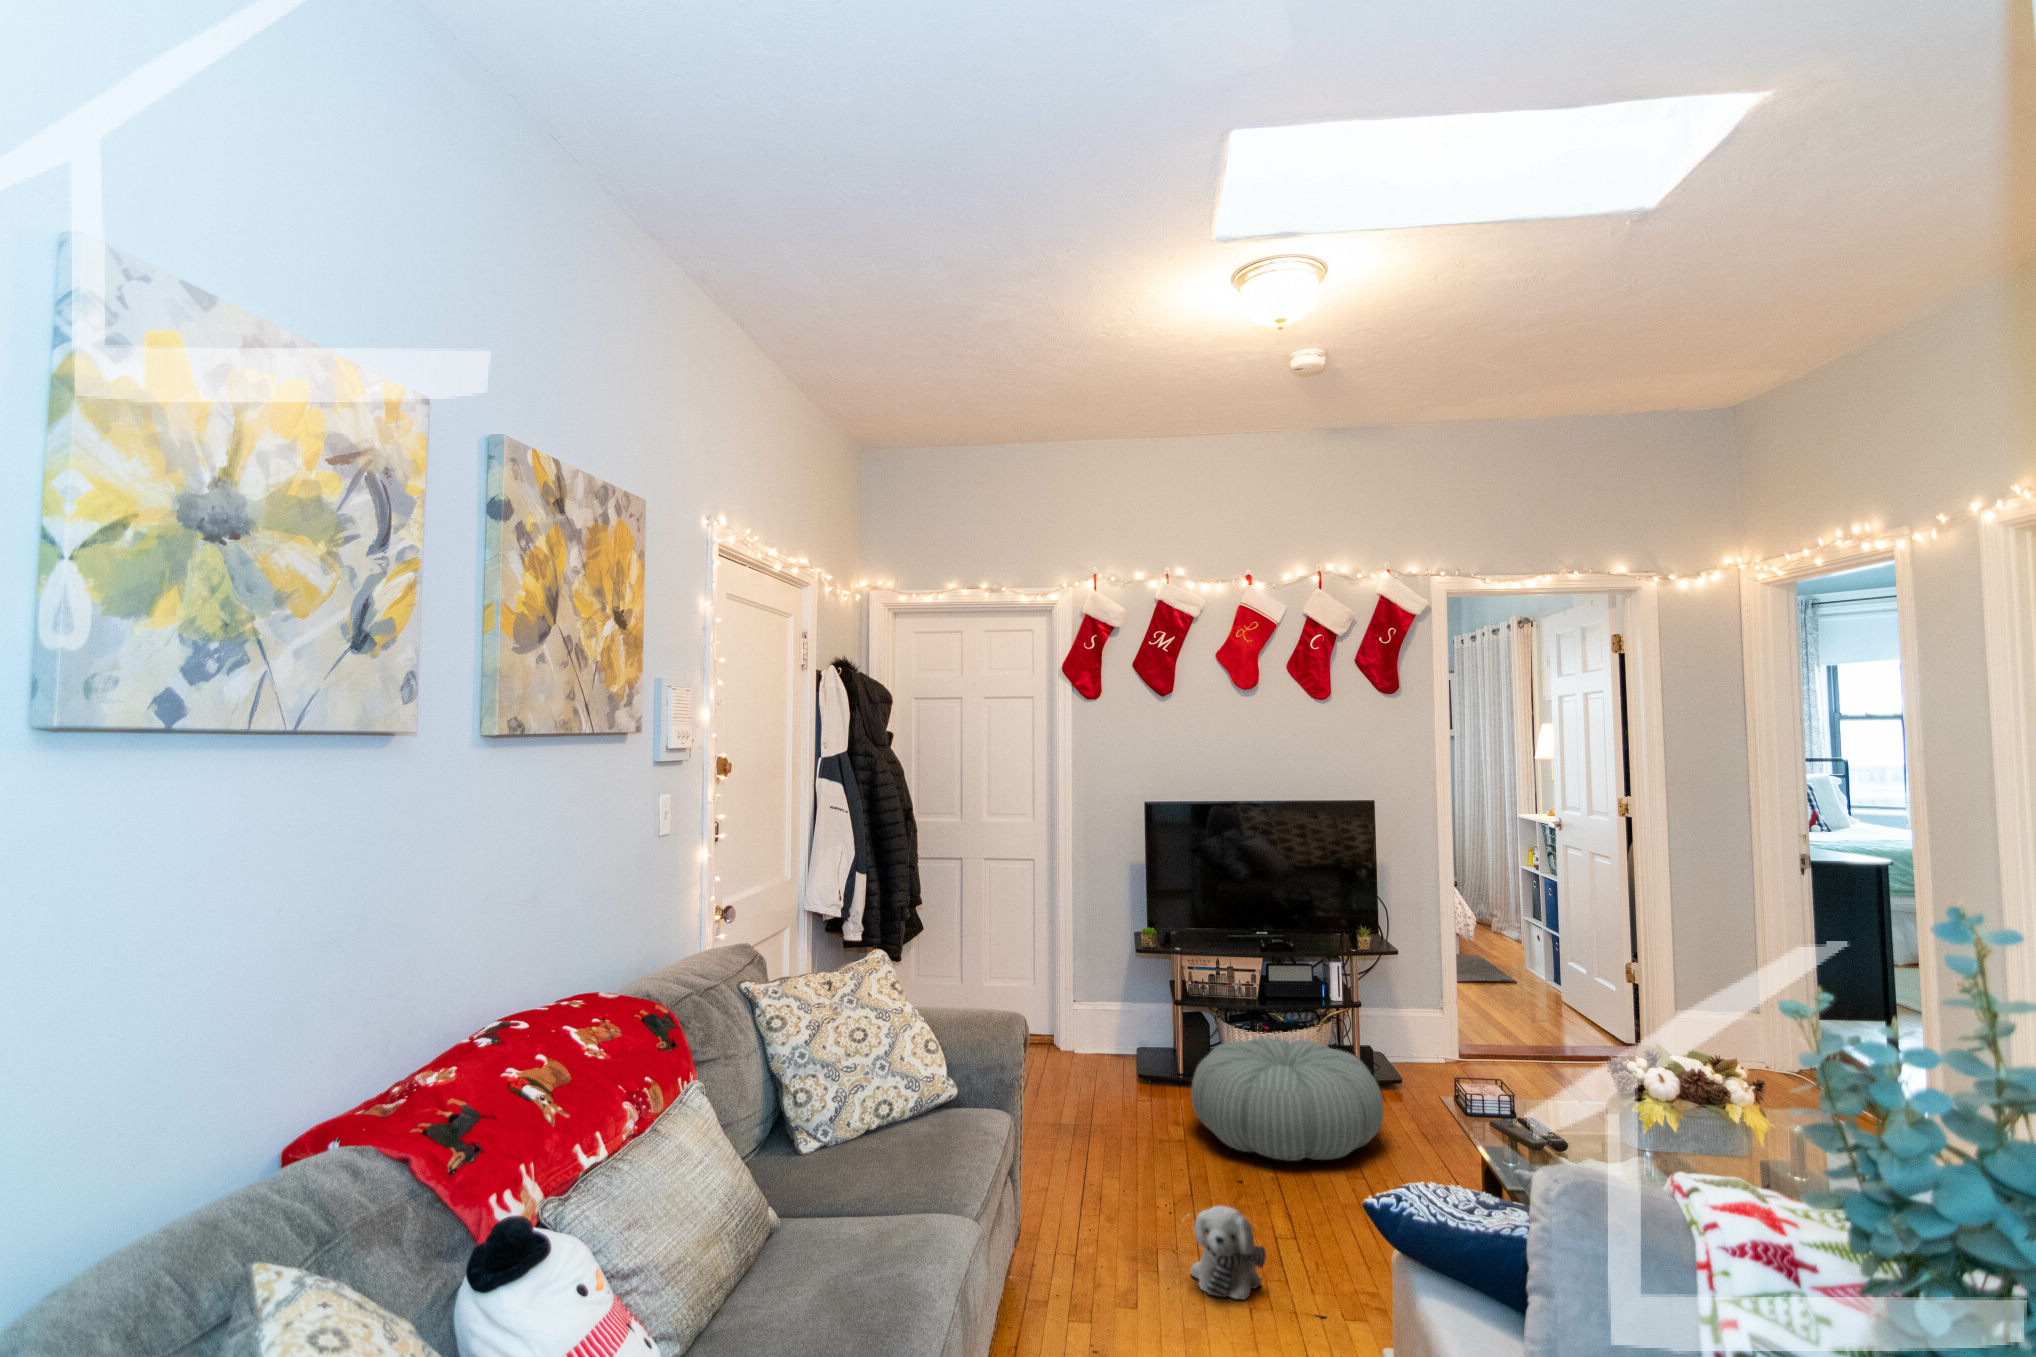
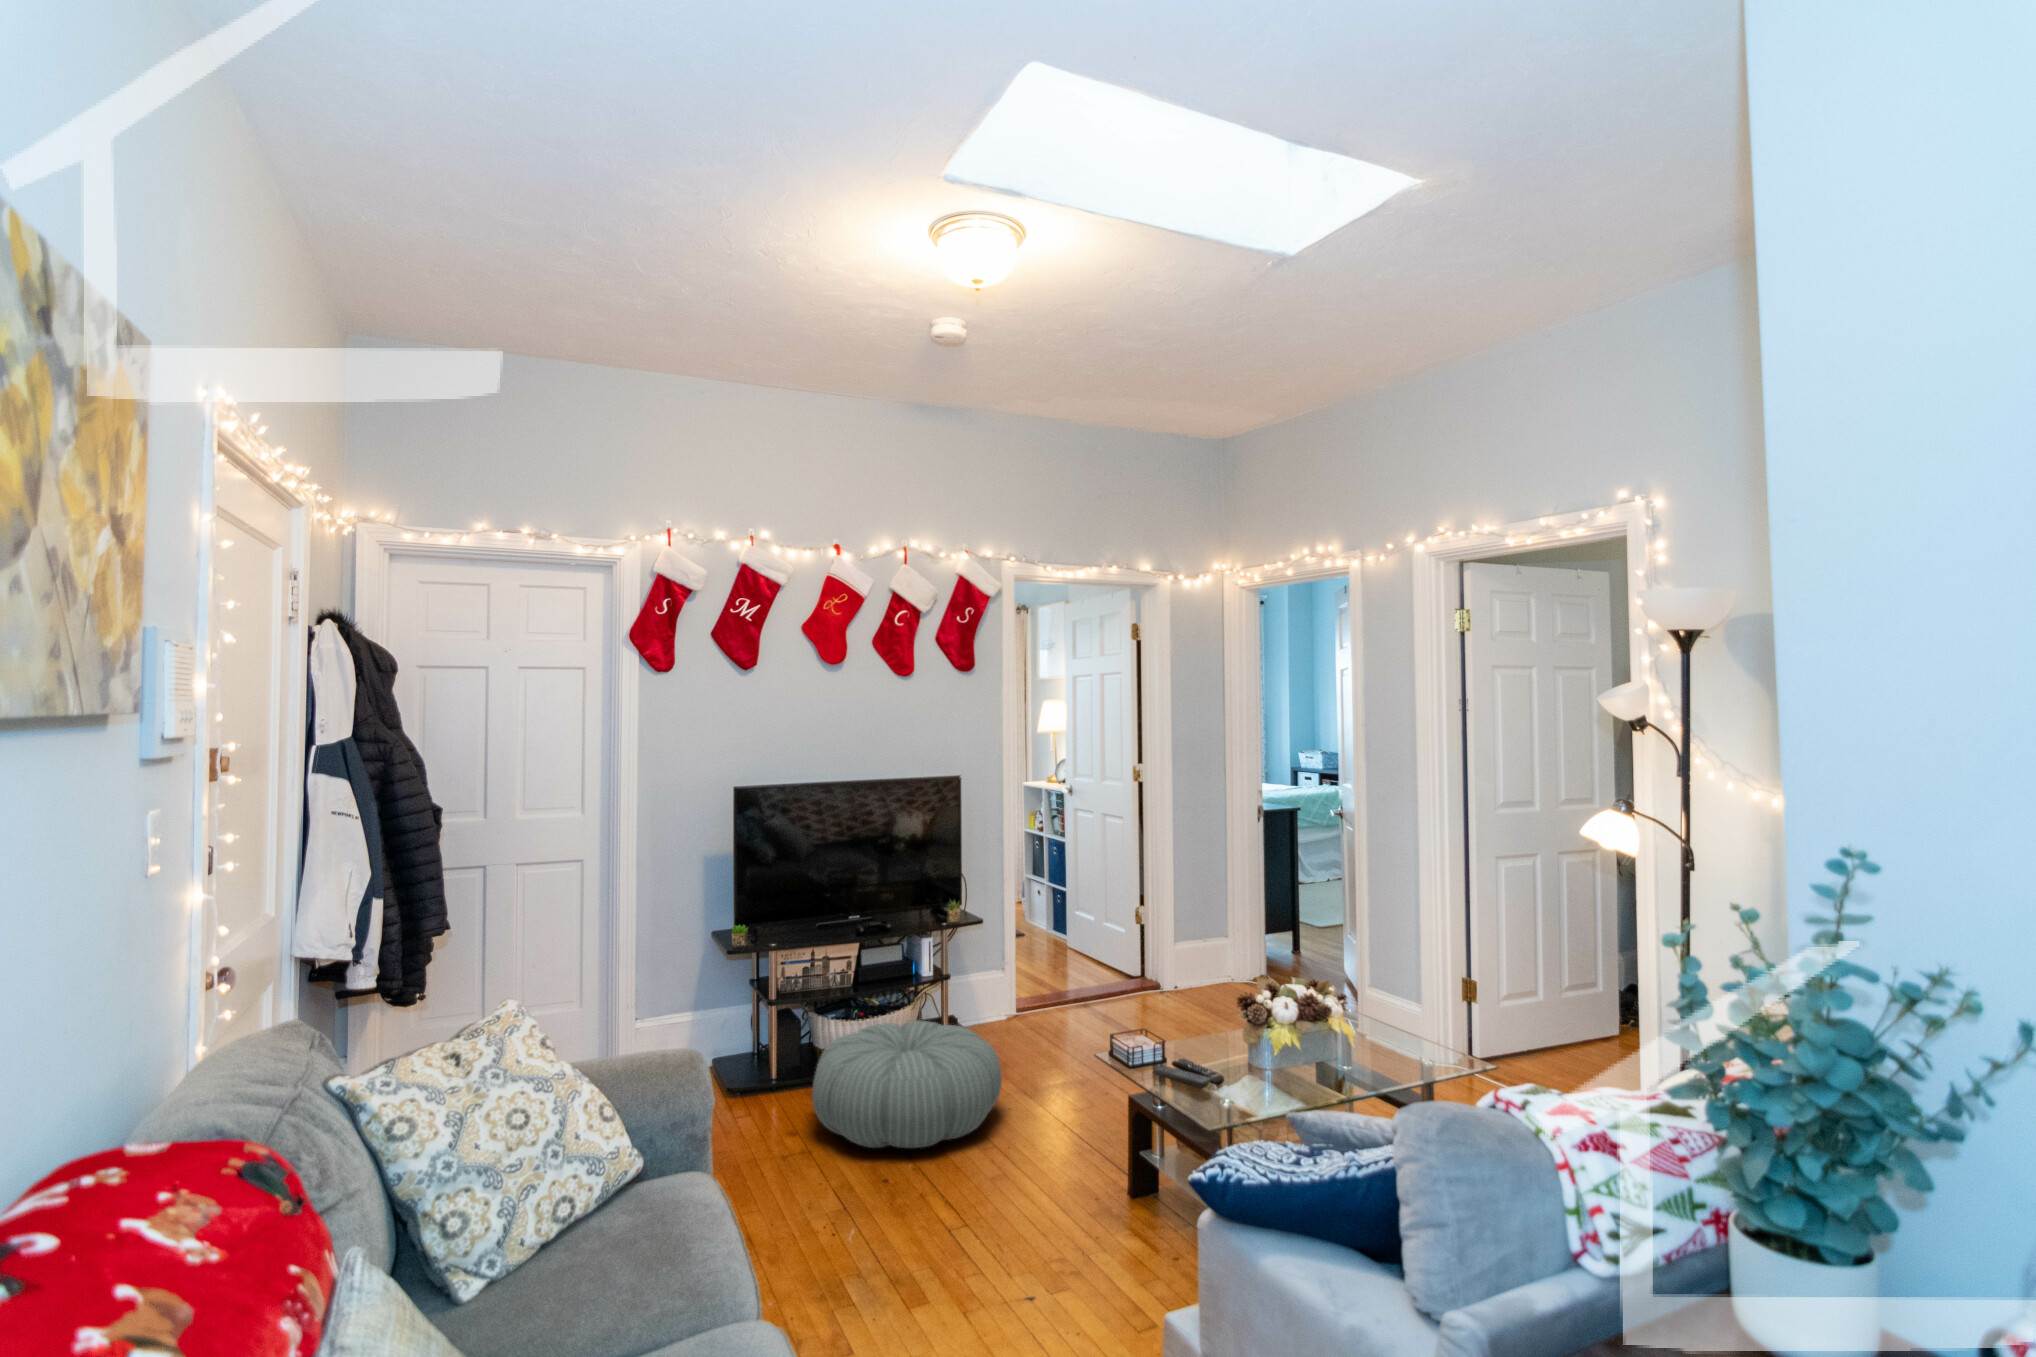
plush toy: present [1191,1206,1266,1300] -> none [890,1214,972,1313]

